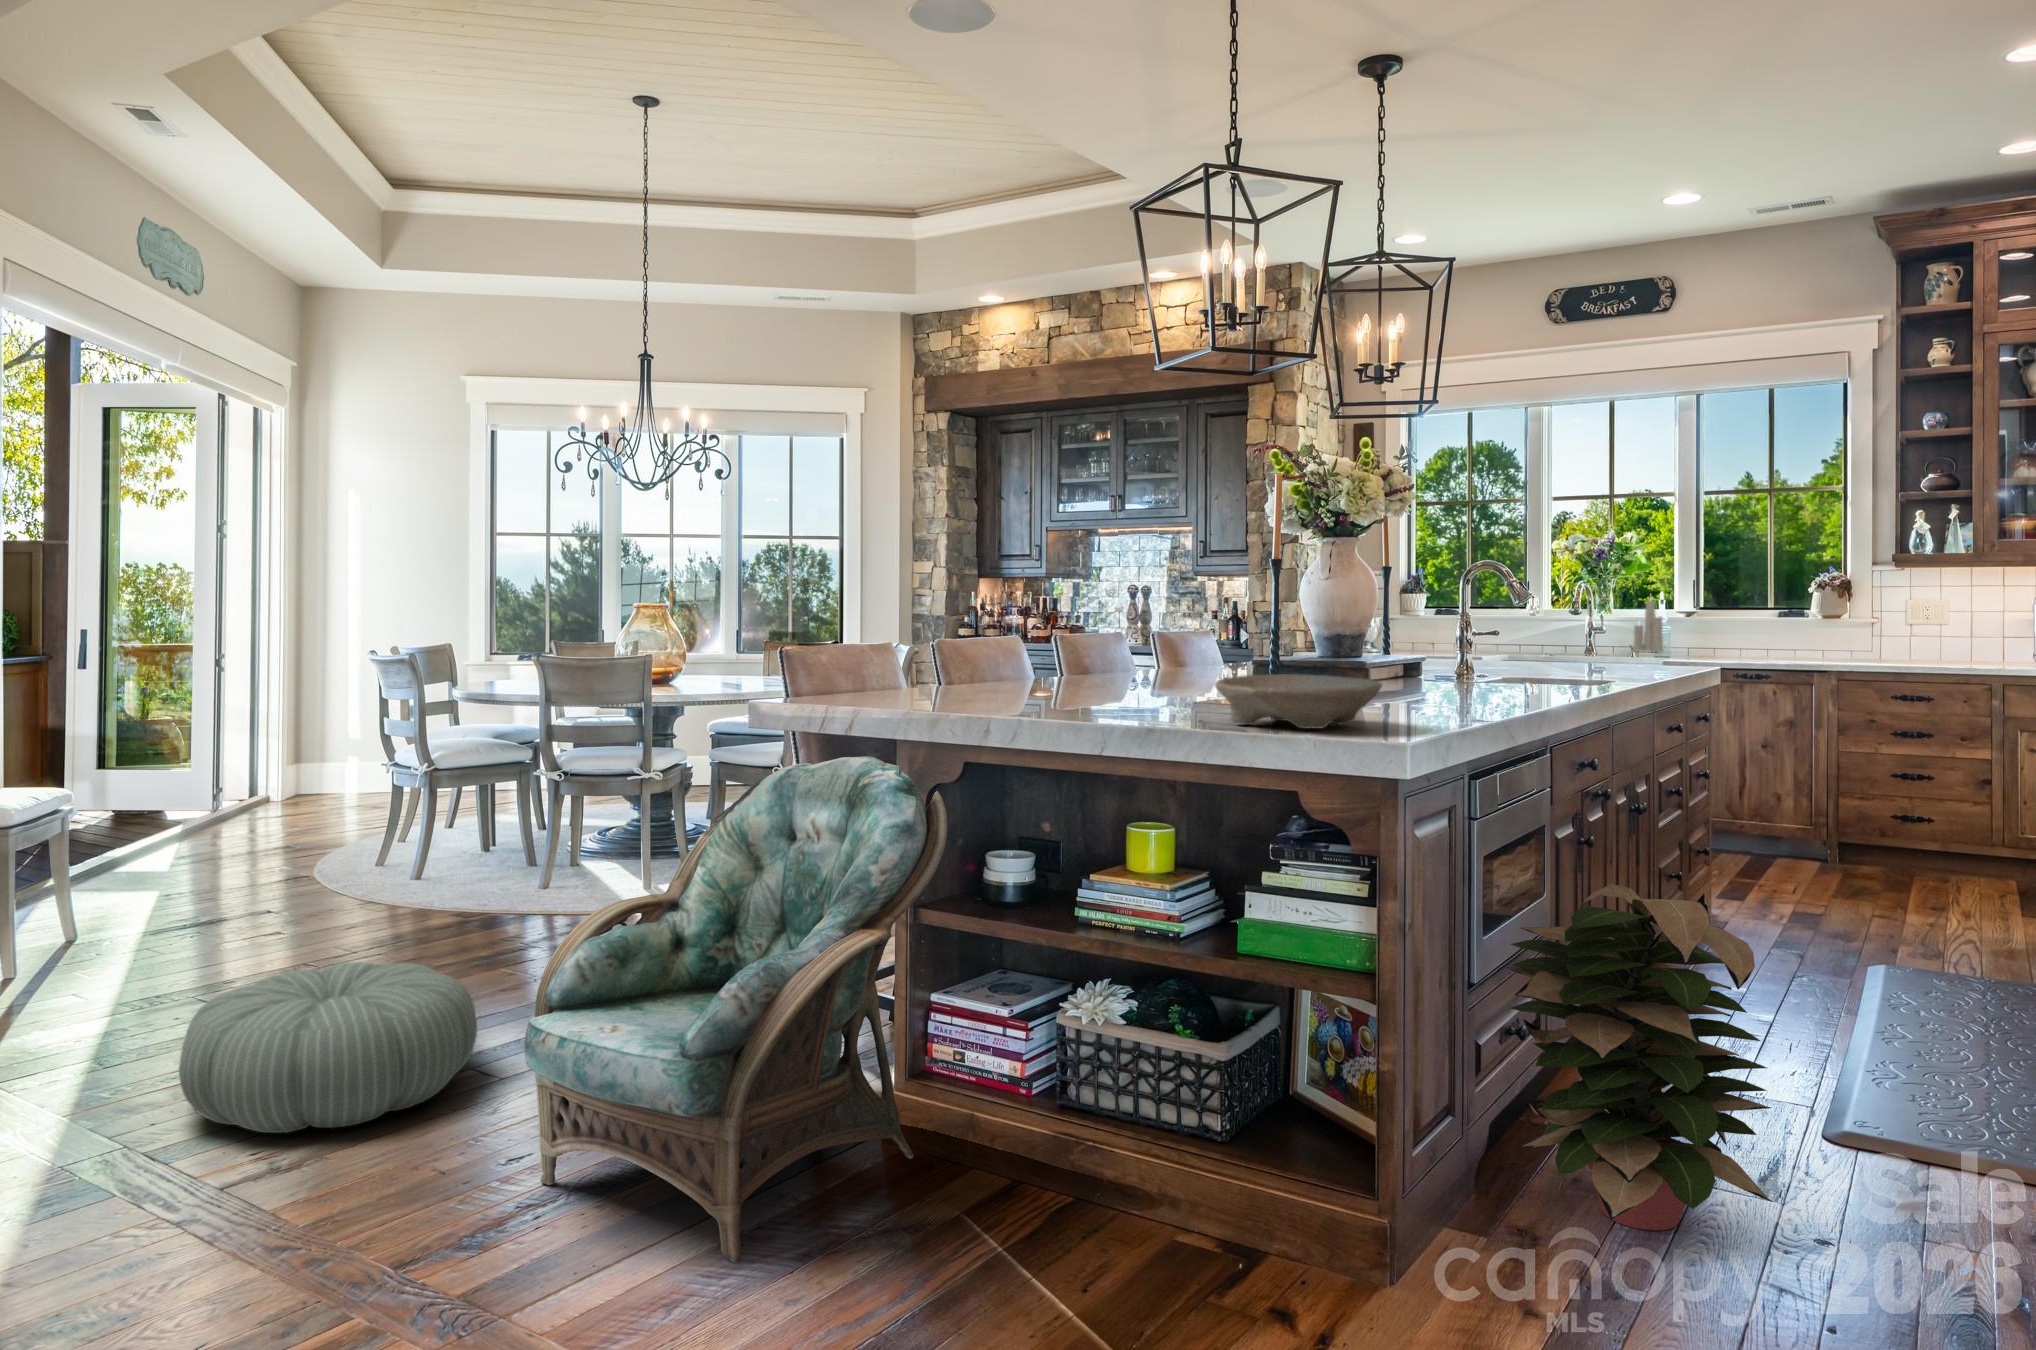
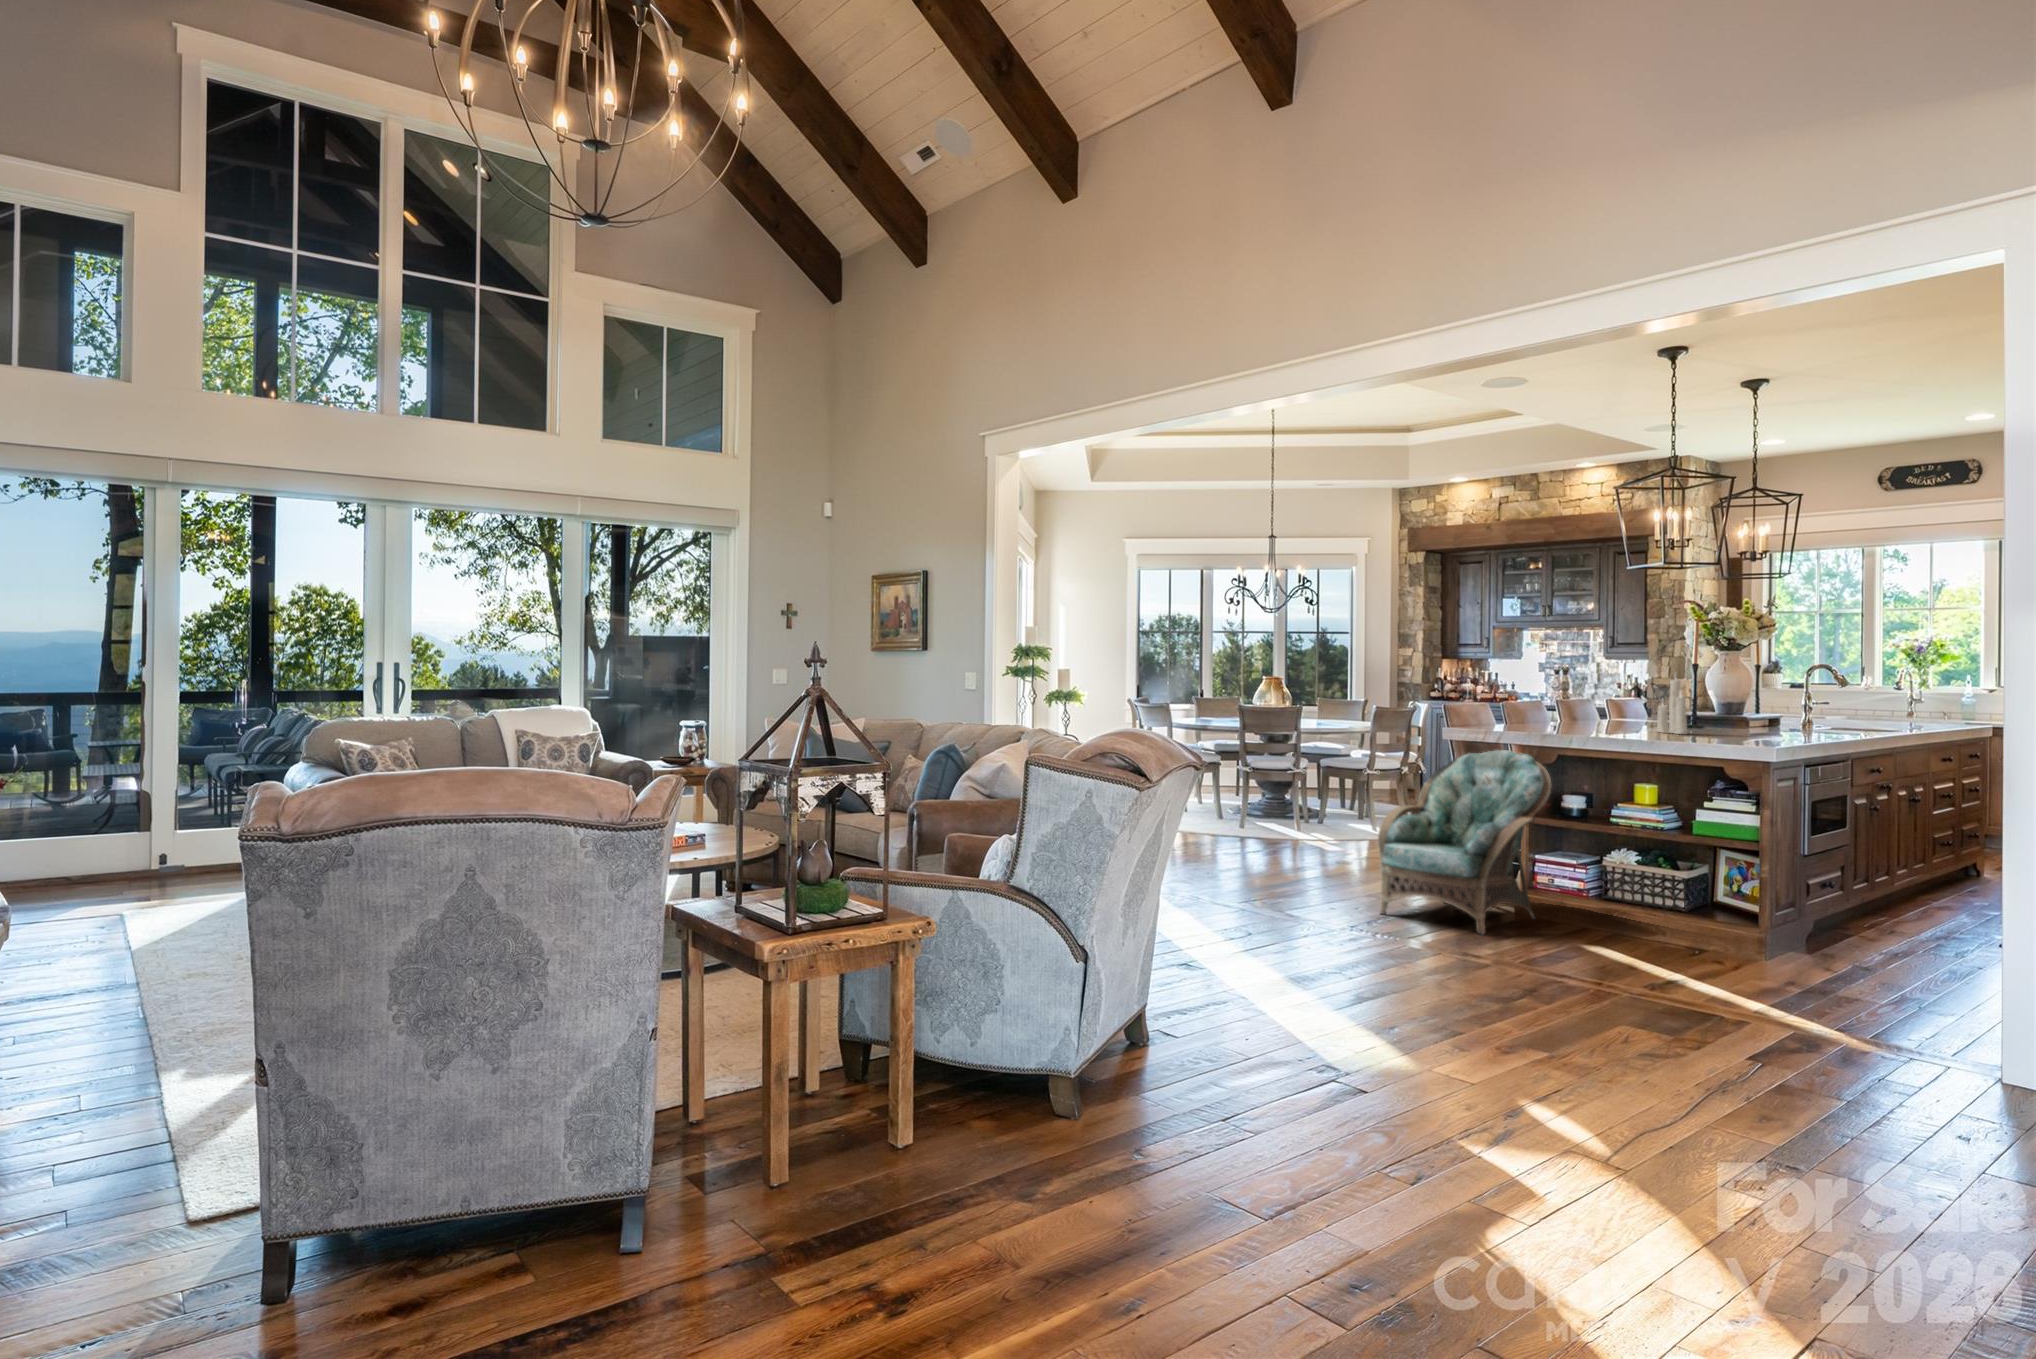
candle: present [1633,601,1664,652] -> present [1657,680,1688,734]
bowl: present [1215,674,1382,729] -> none [1679,718,1761,741]
decorative plant: present [1507,884,1771,1230] -> none [1822,812,1951,958]
pouf: present [179,962,477,1133] -> none [1200,836,1314,895]

